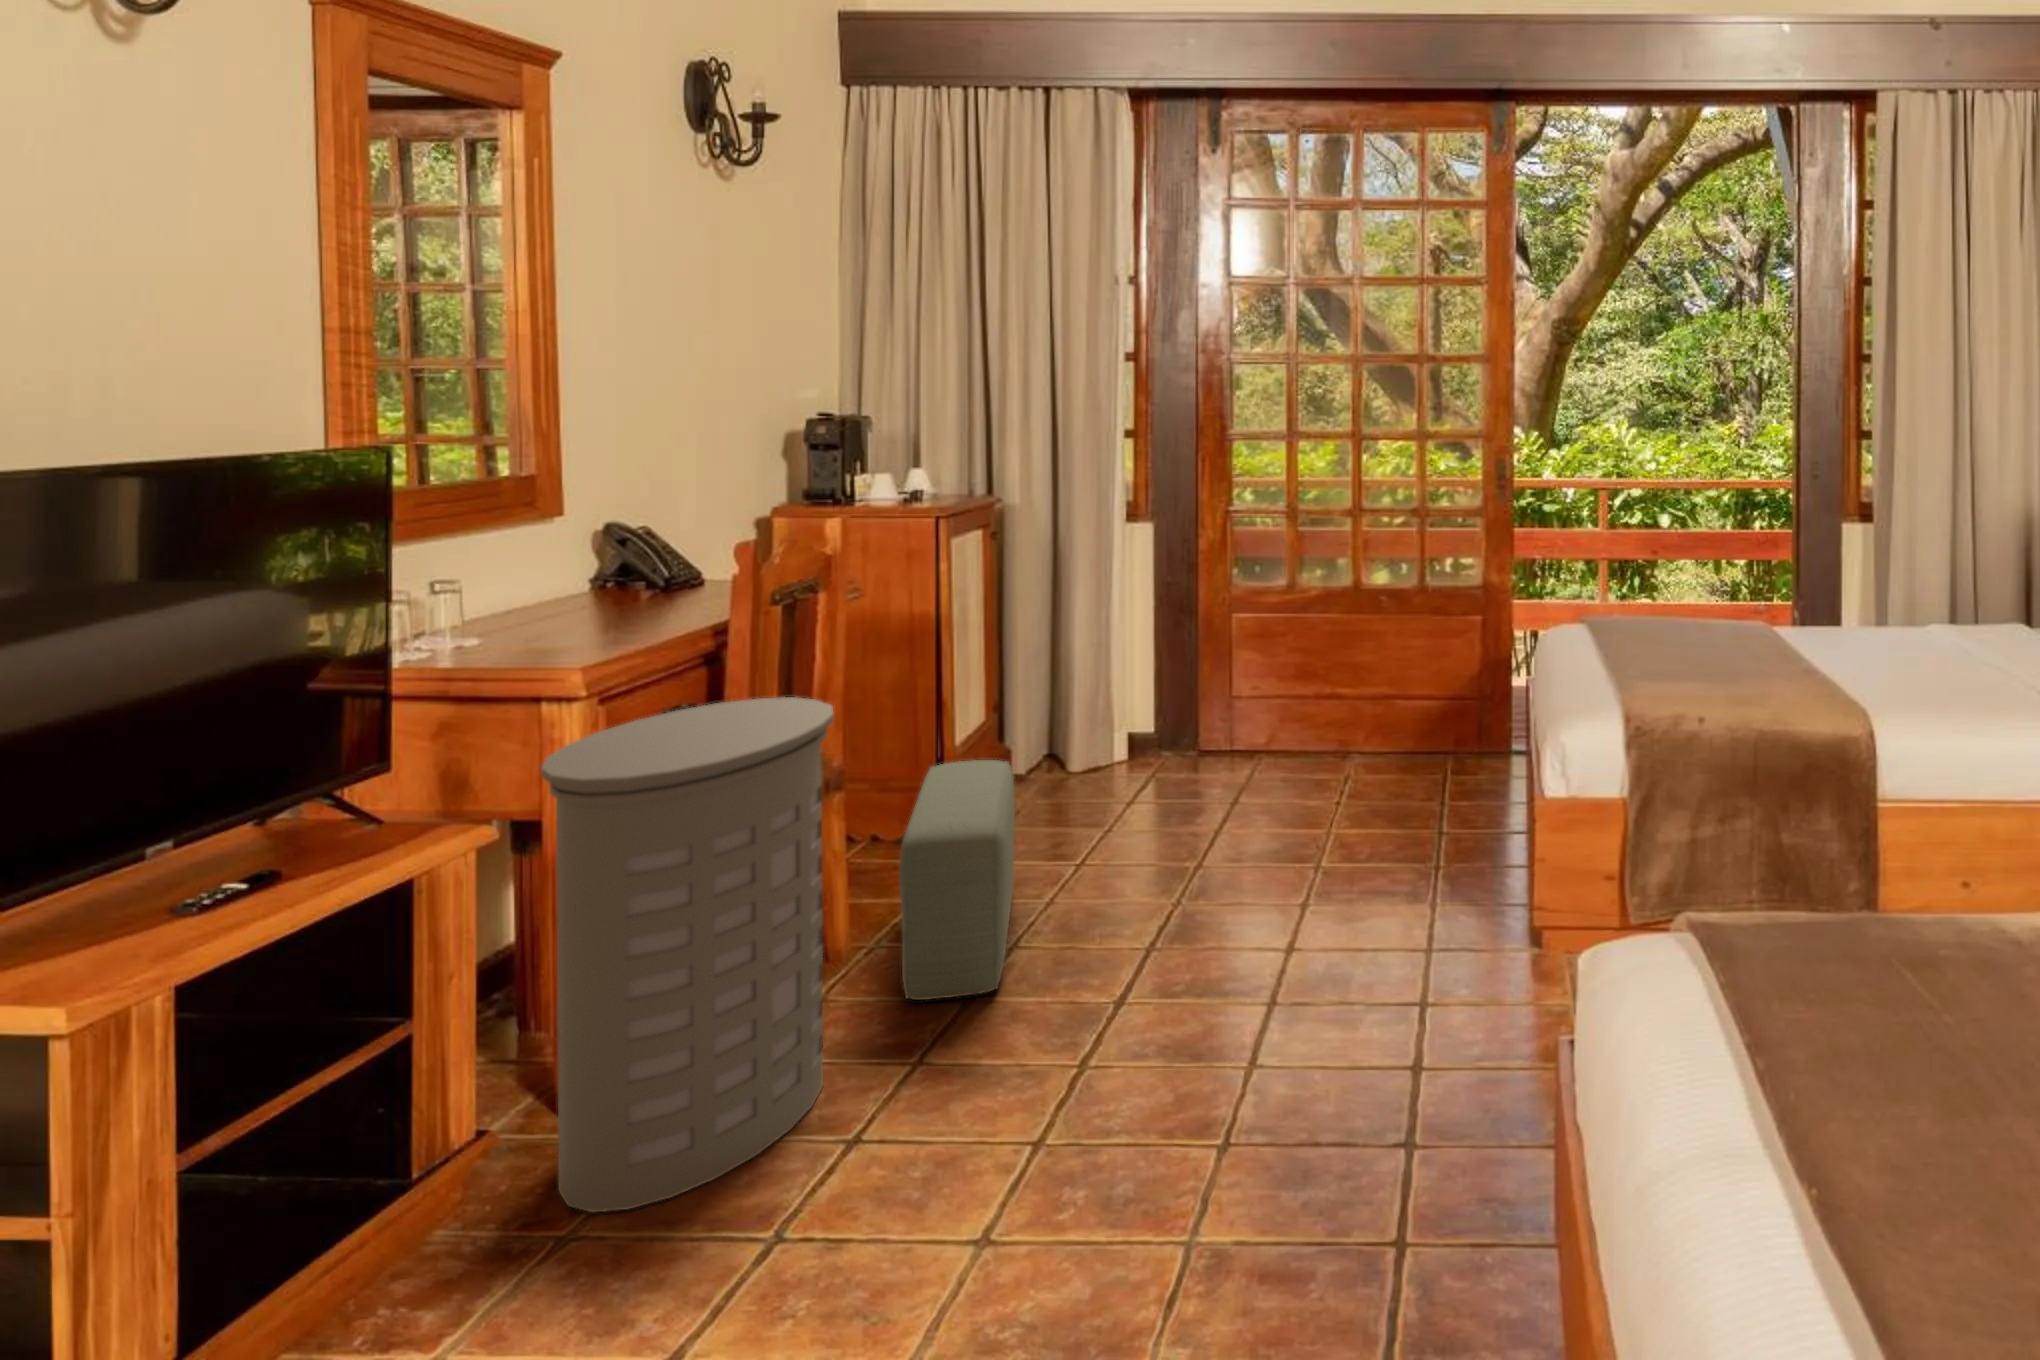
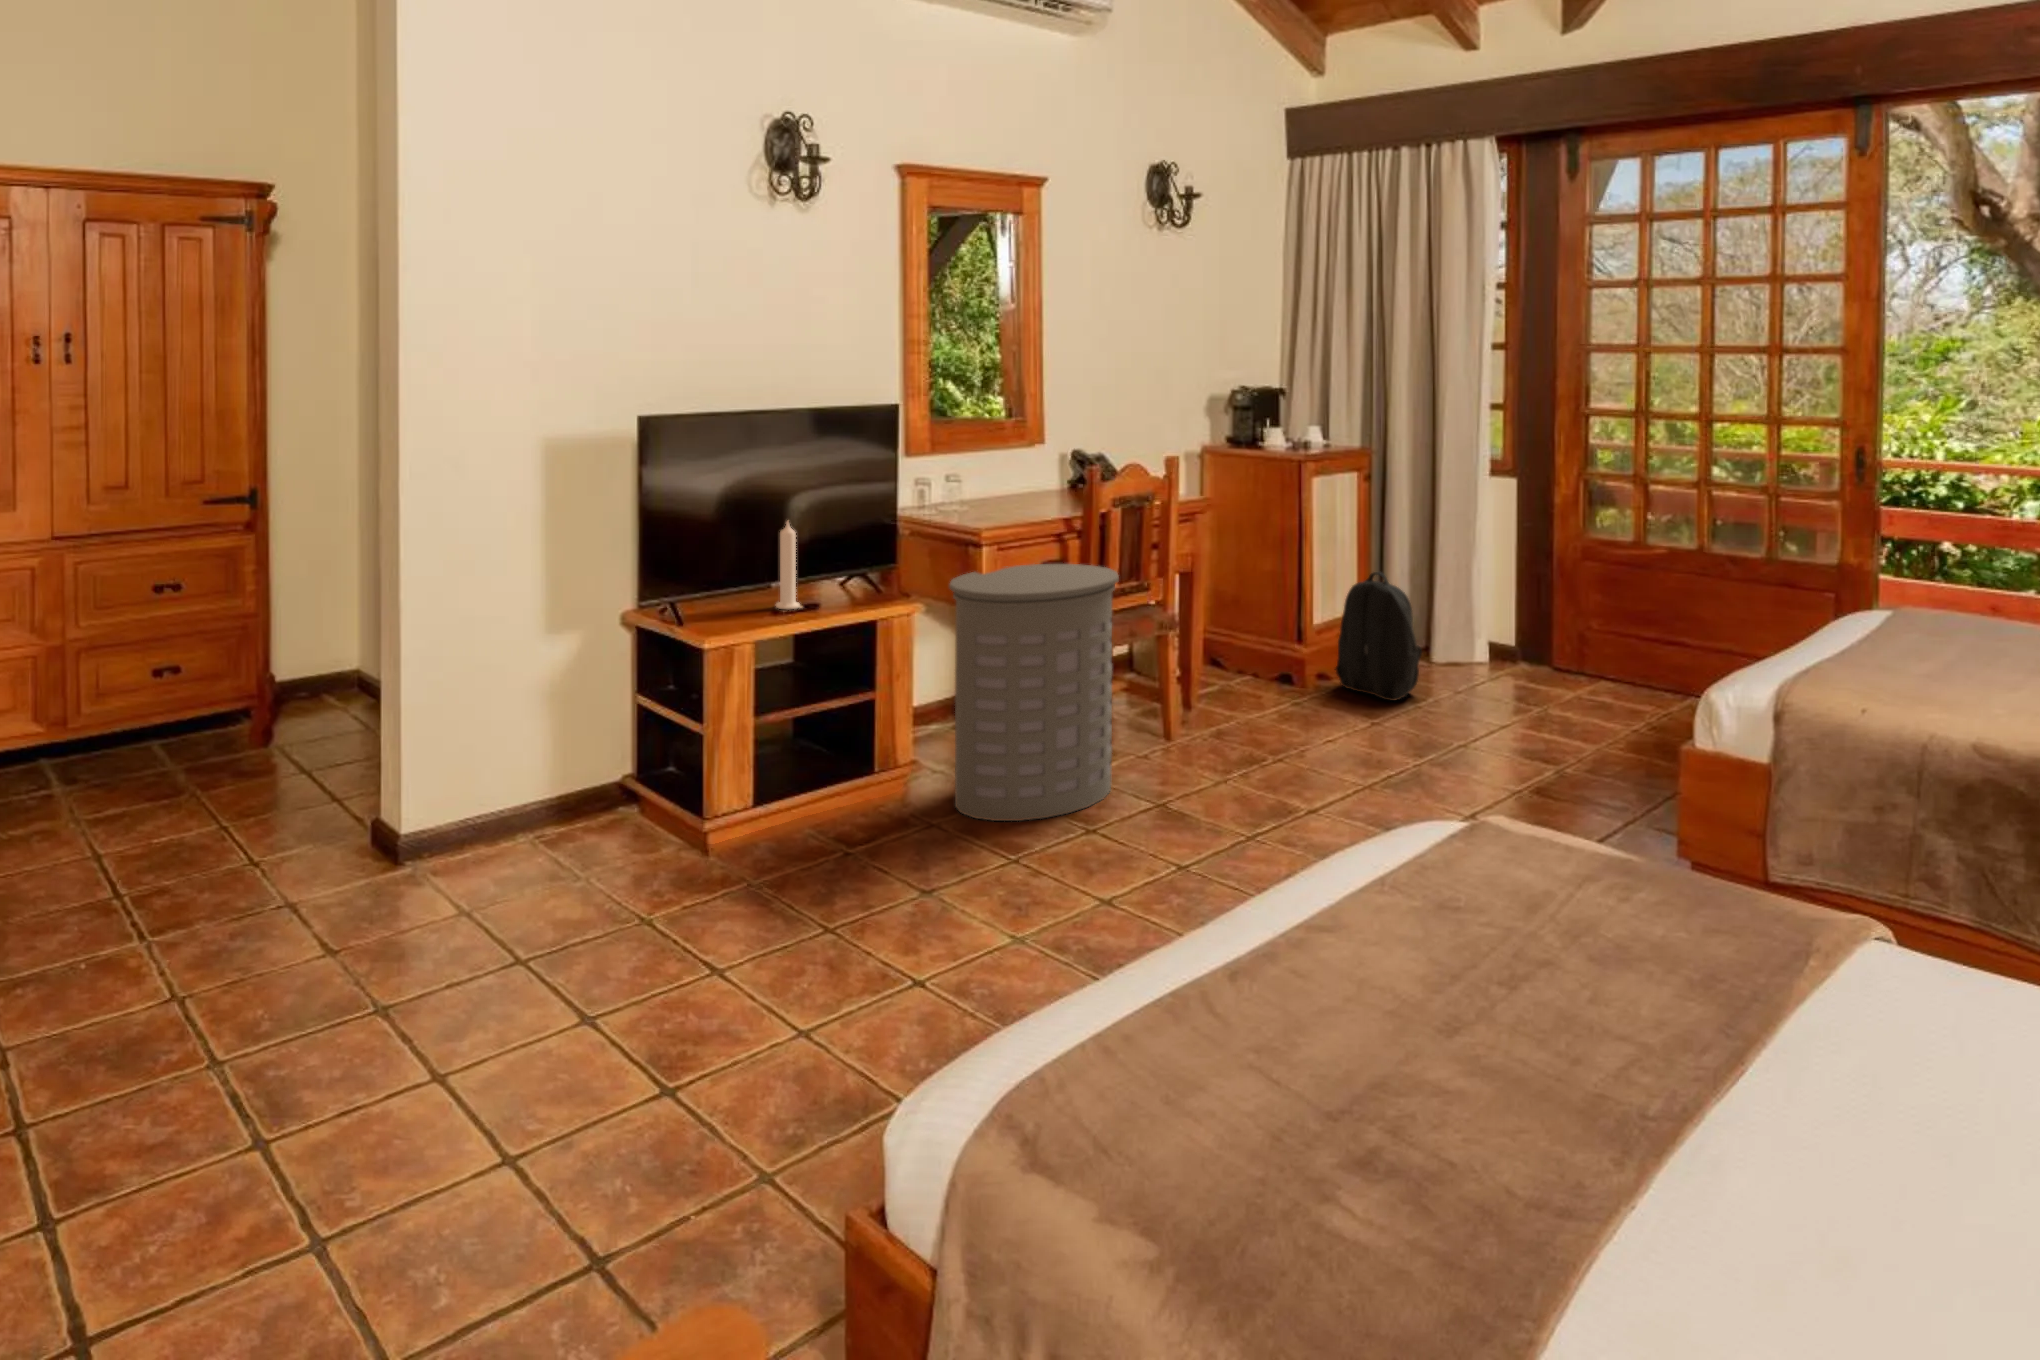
backpack: none [981,651,1090,823] -> present [1335,572,1422,701]
candle: none [116,709,191,918] -> present [776,522,800,609]
pouf: present [899,760,1015,1000] -> none [1182,634,1310,785]

